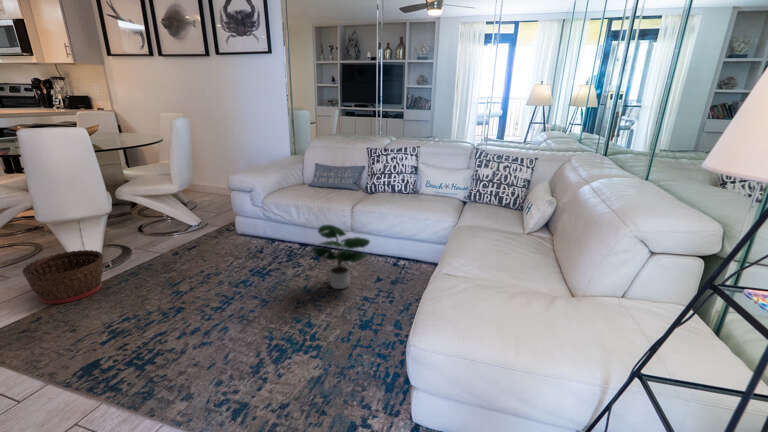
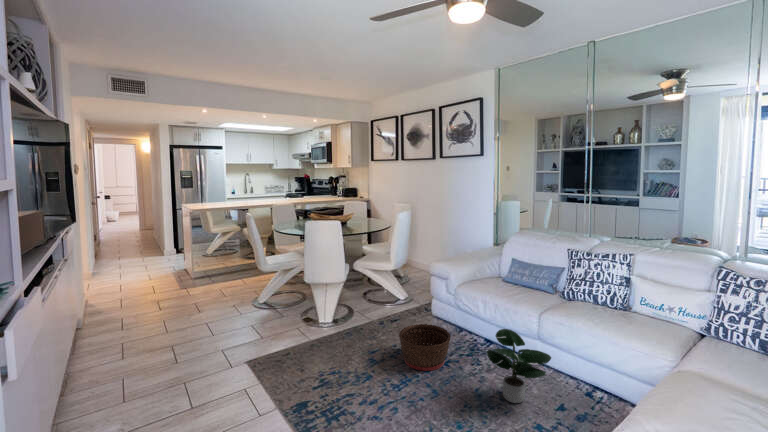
basket: present [22,250,103,304] -> present [399,324,451,371]

